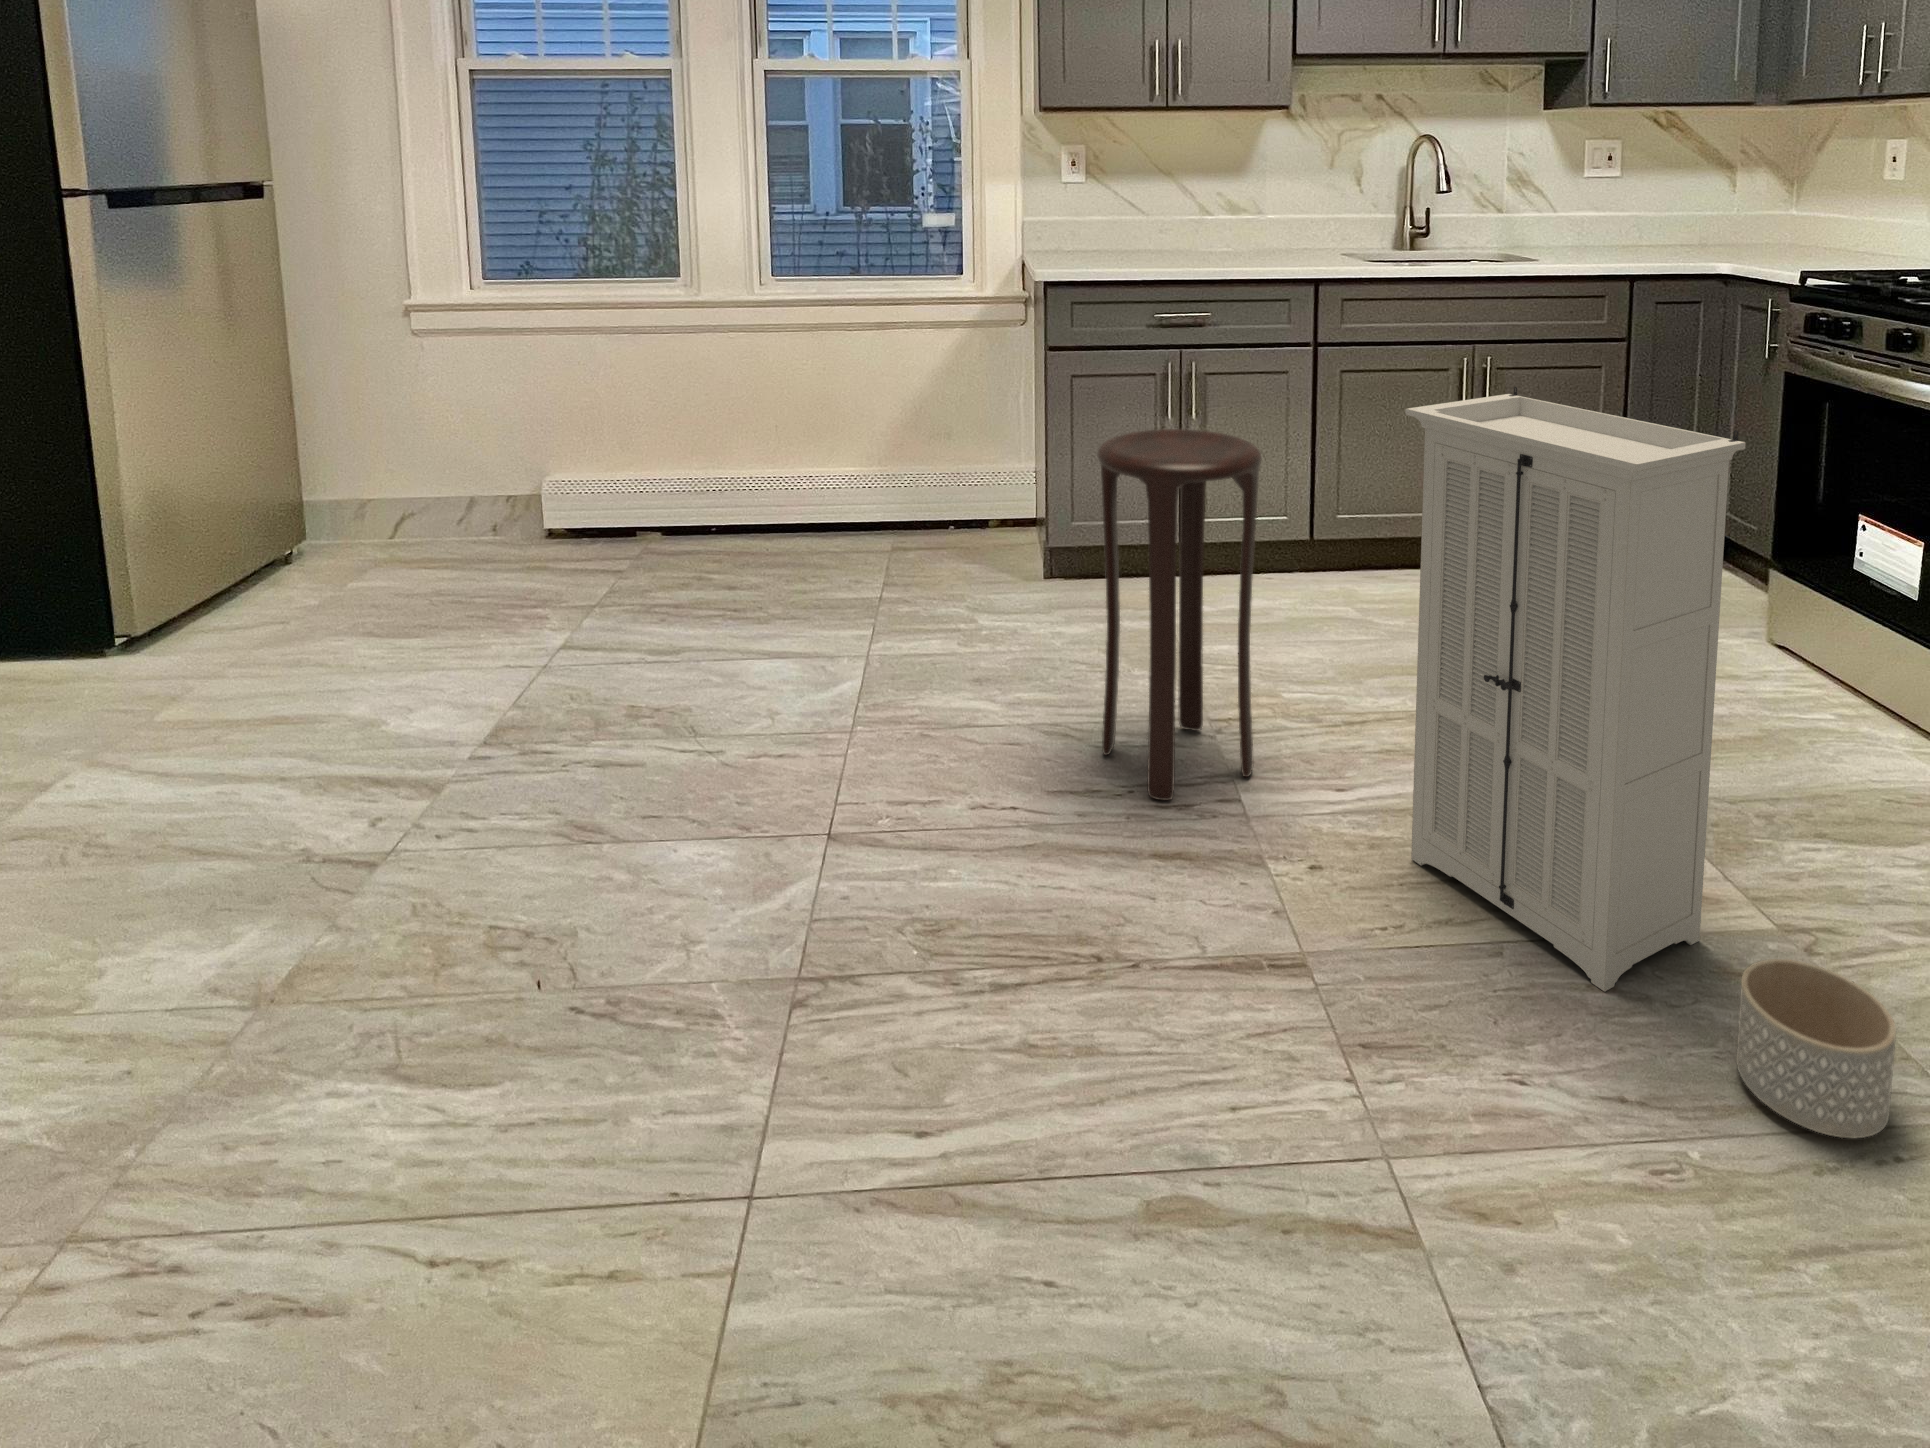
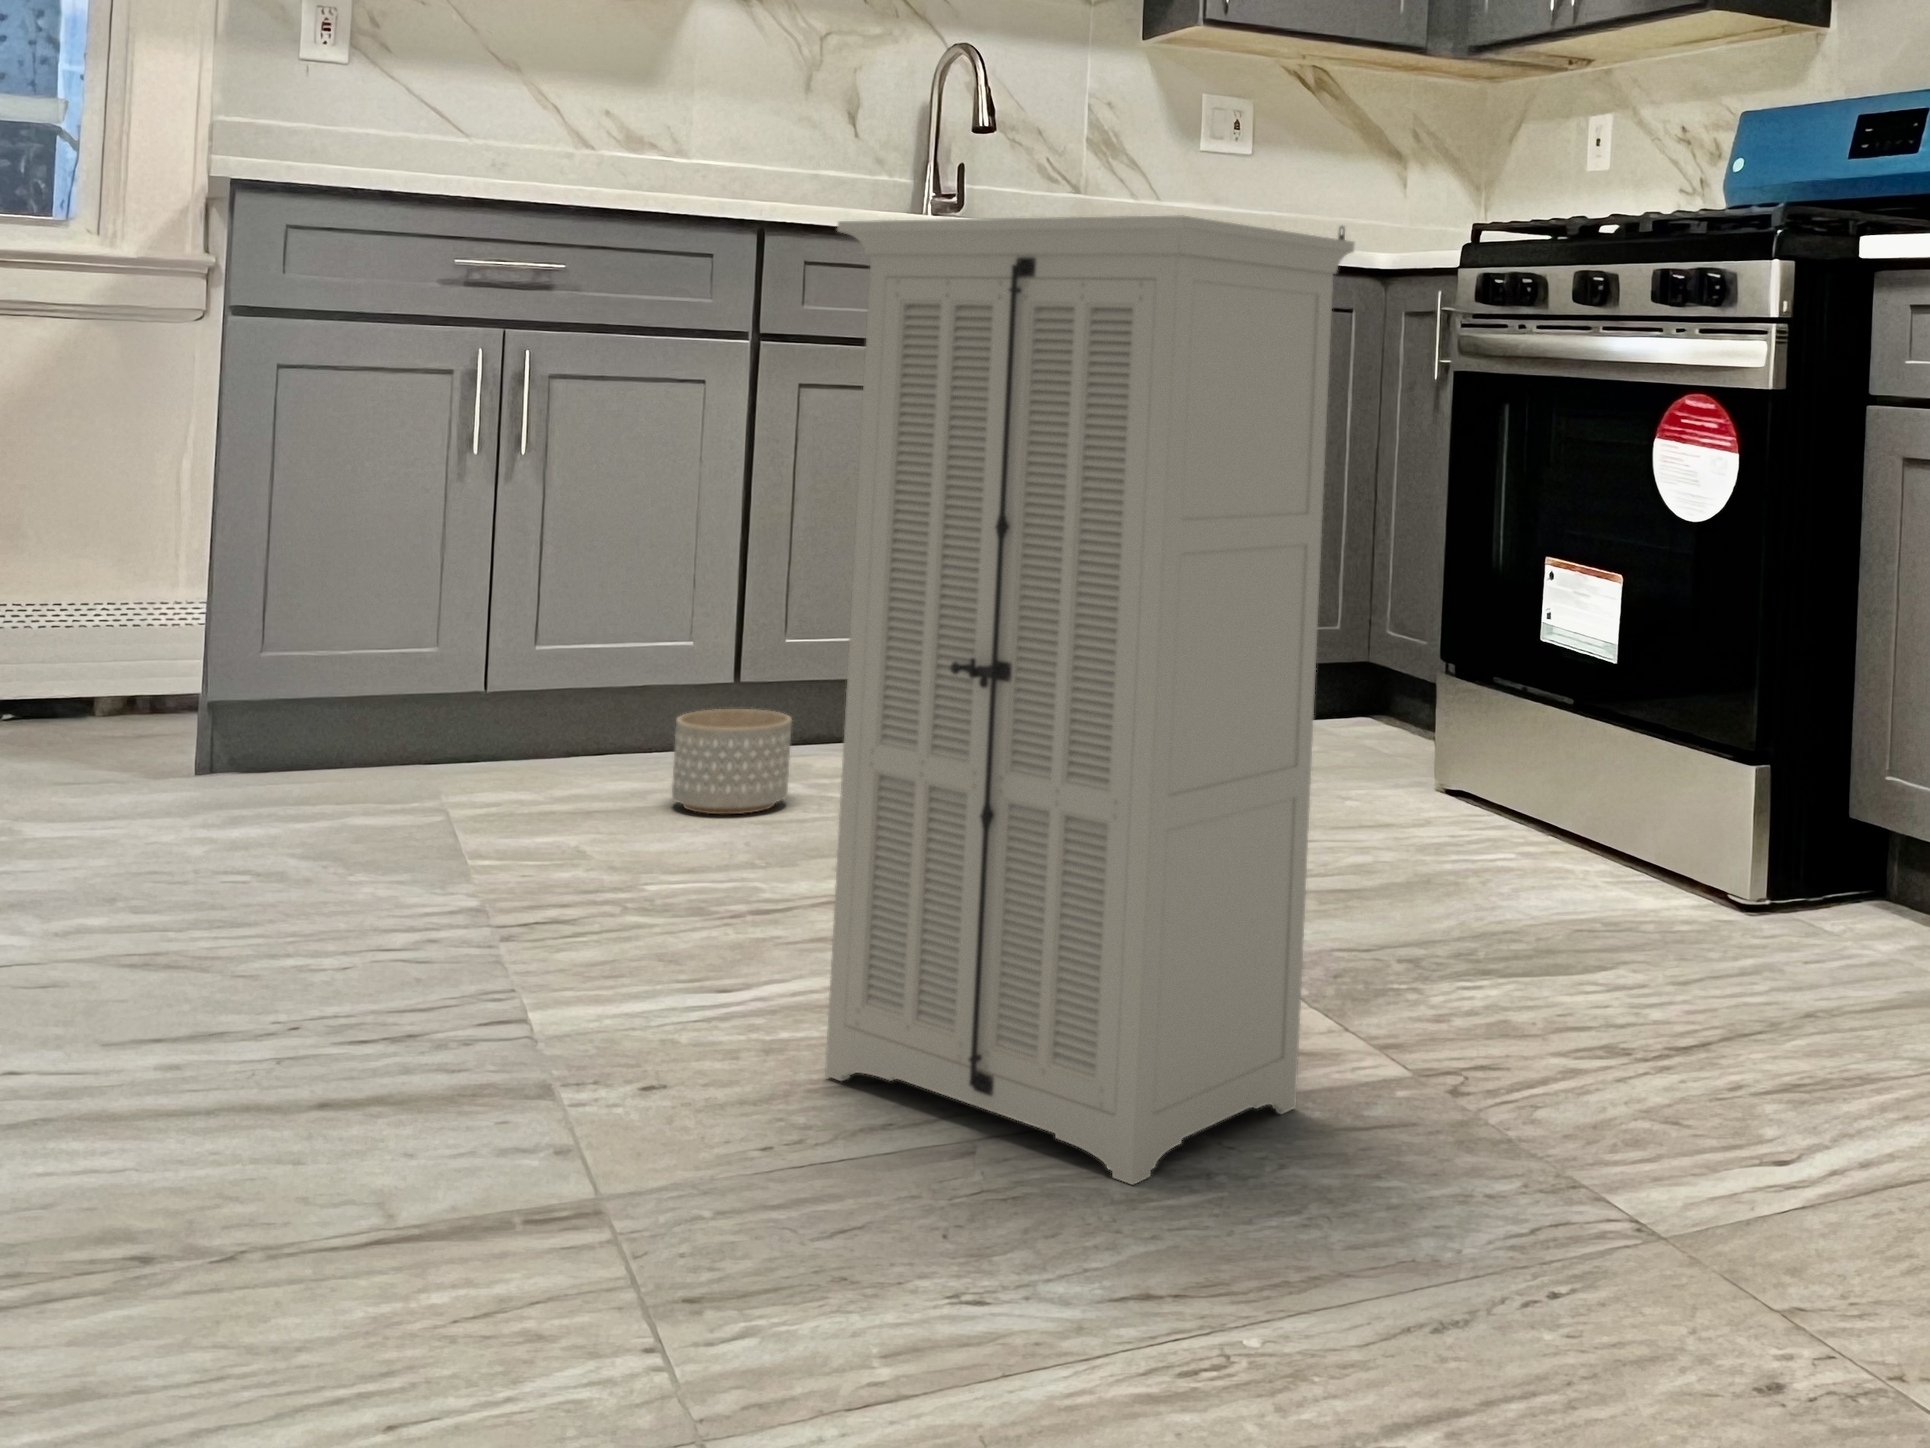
stool: present [1097,429,1262,800] -> none [209,345,589,1058]
planter: present [1736,959,1896,1138] -> present [672,709,792,814]

